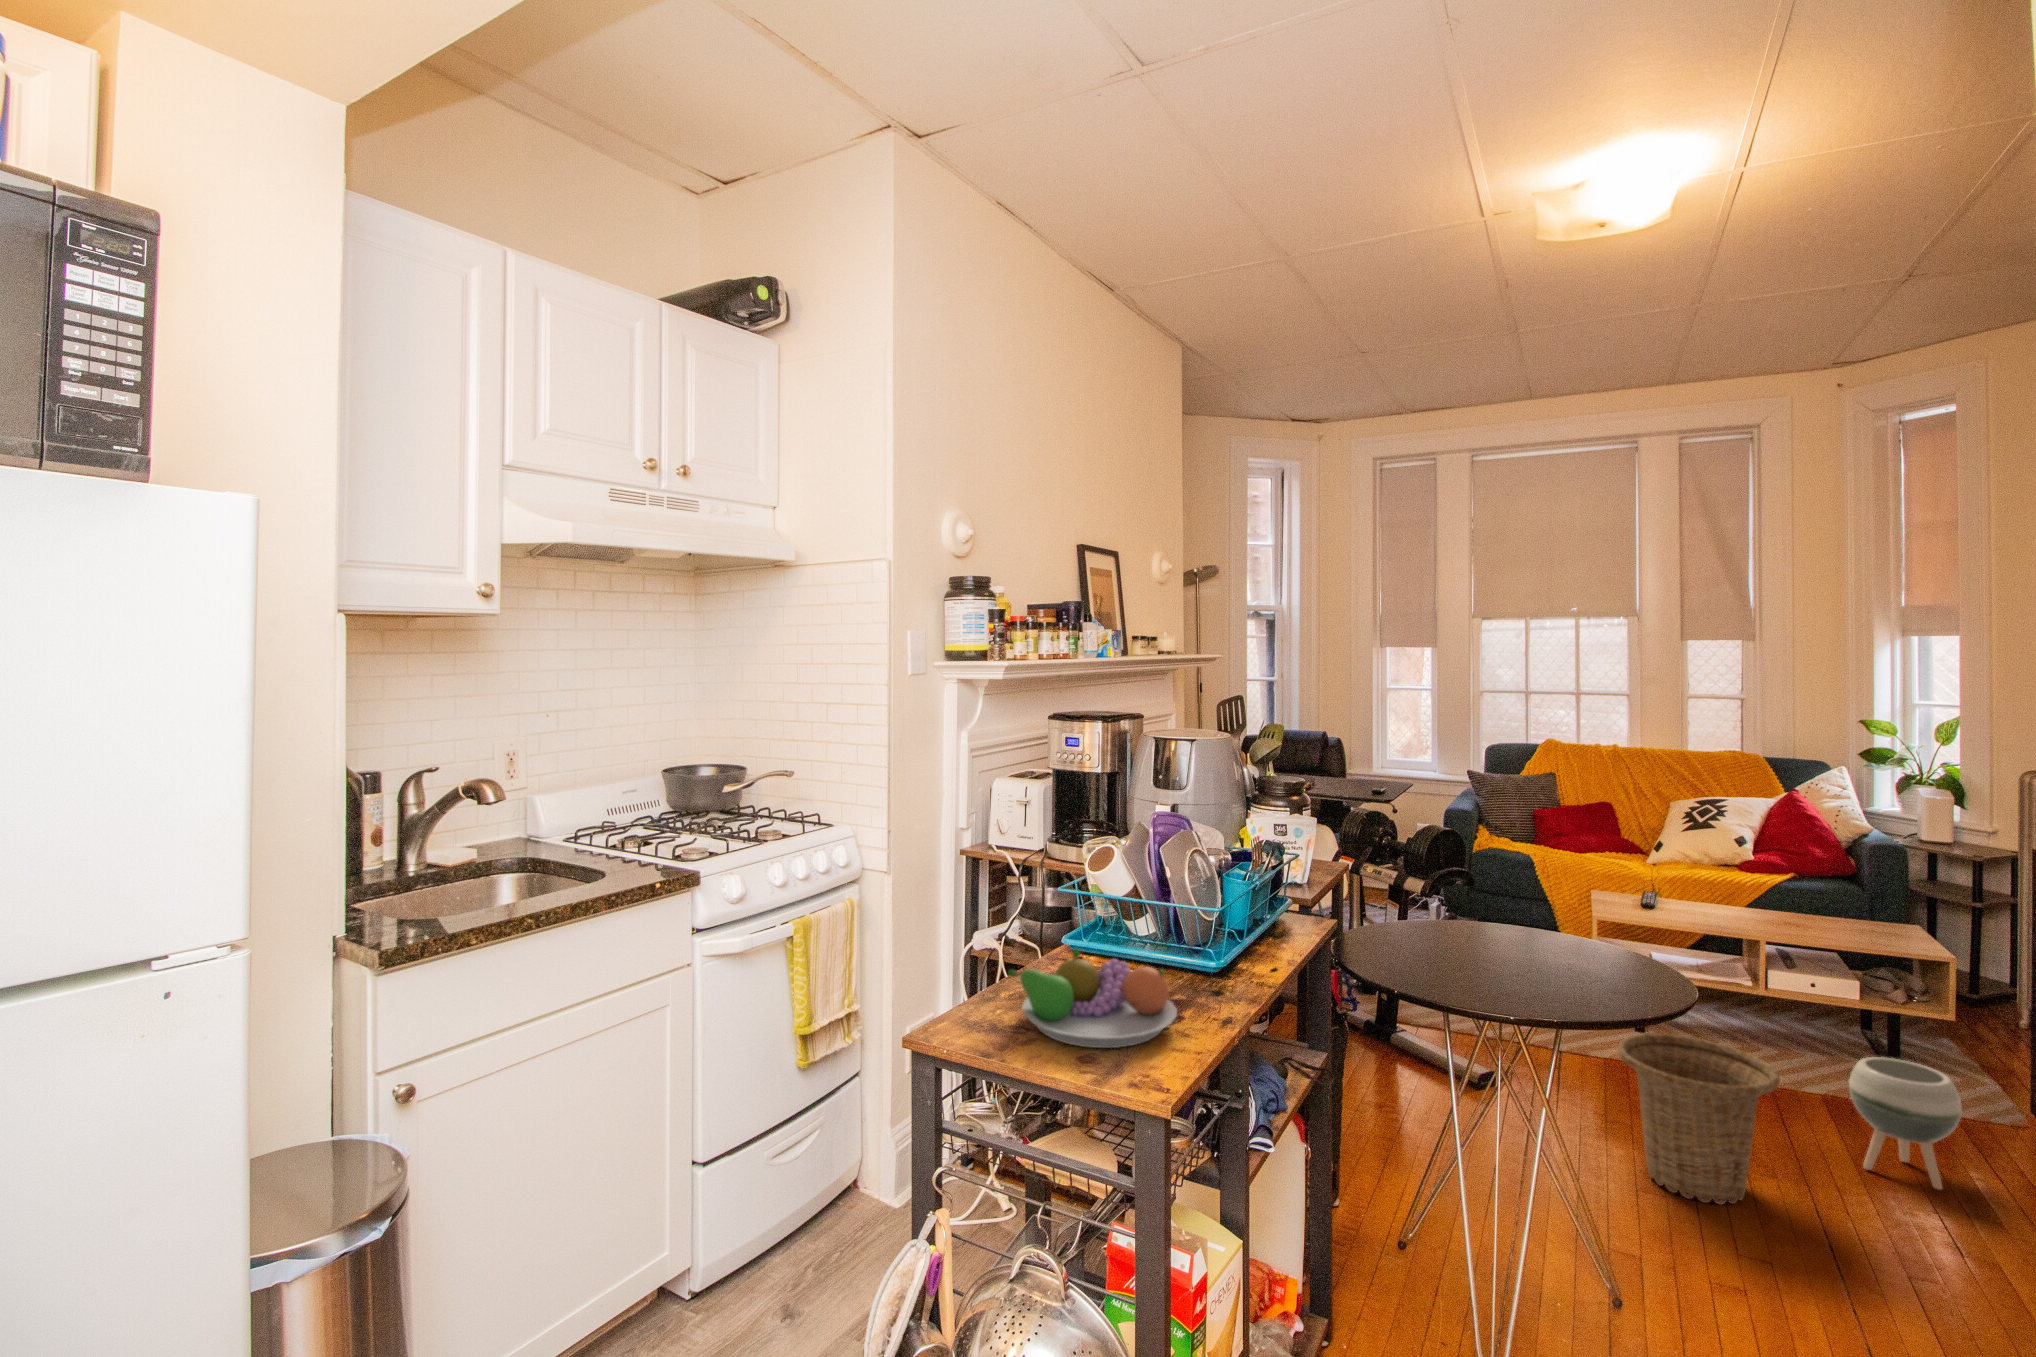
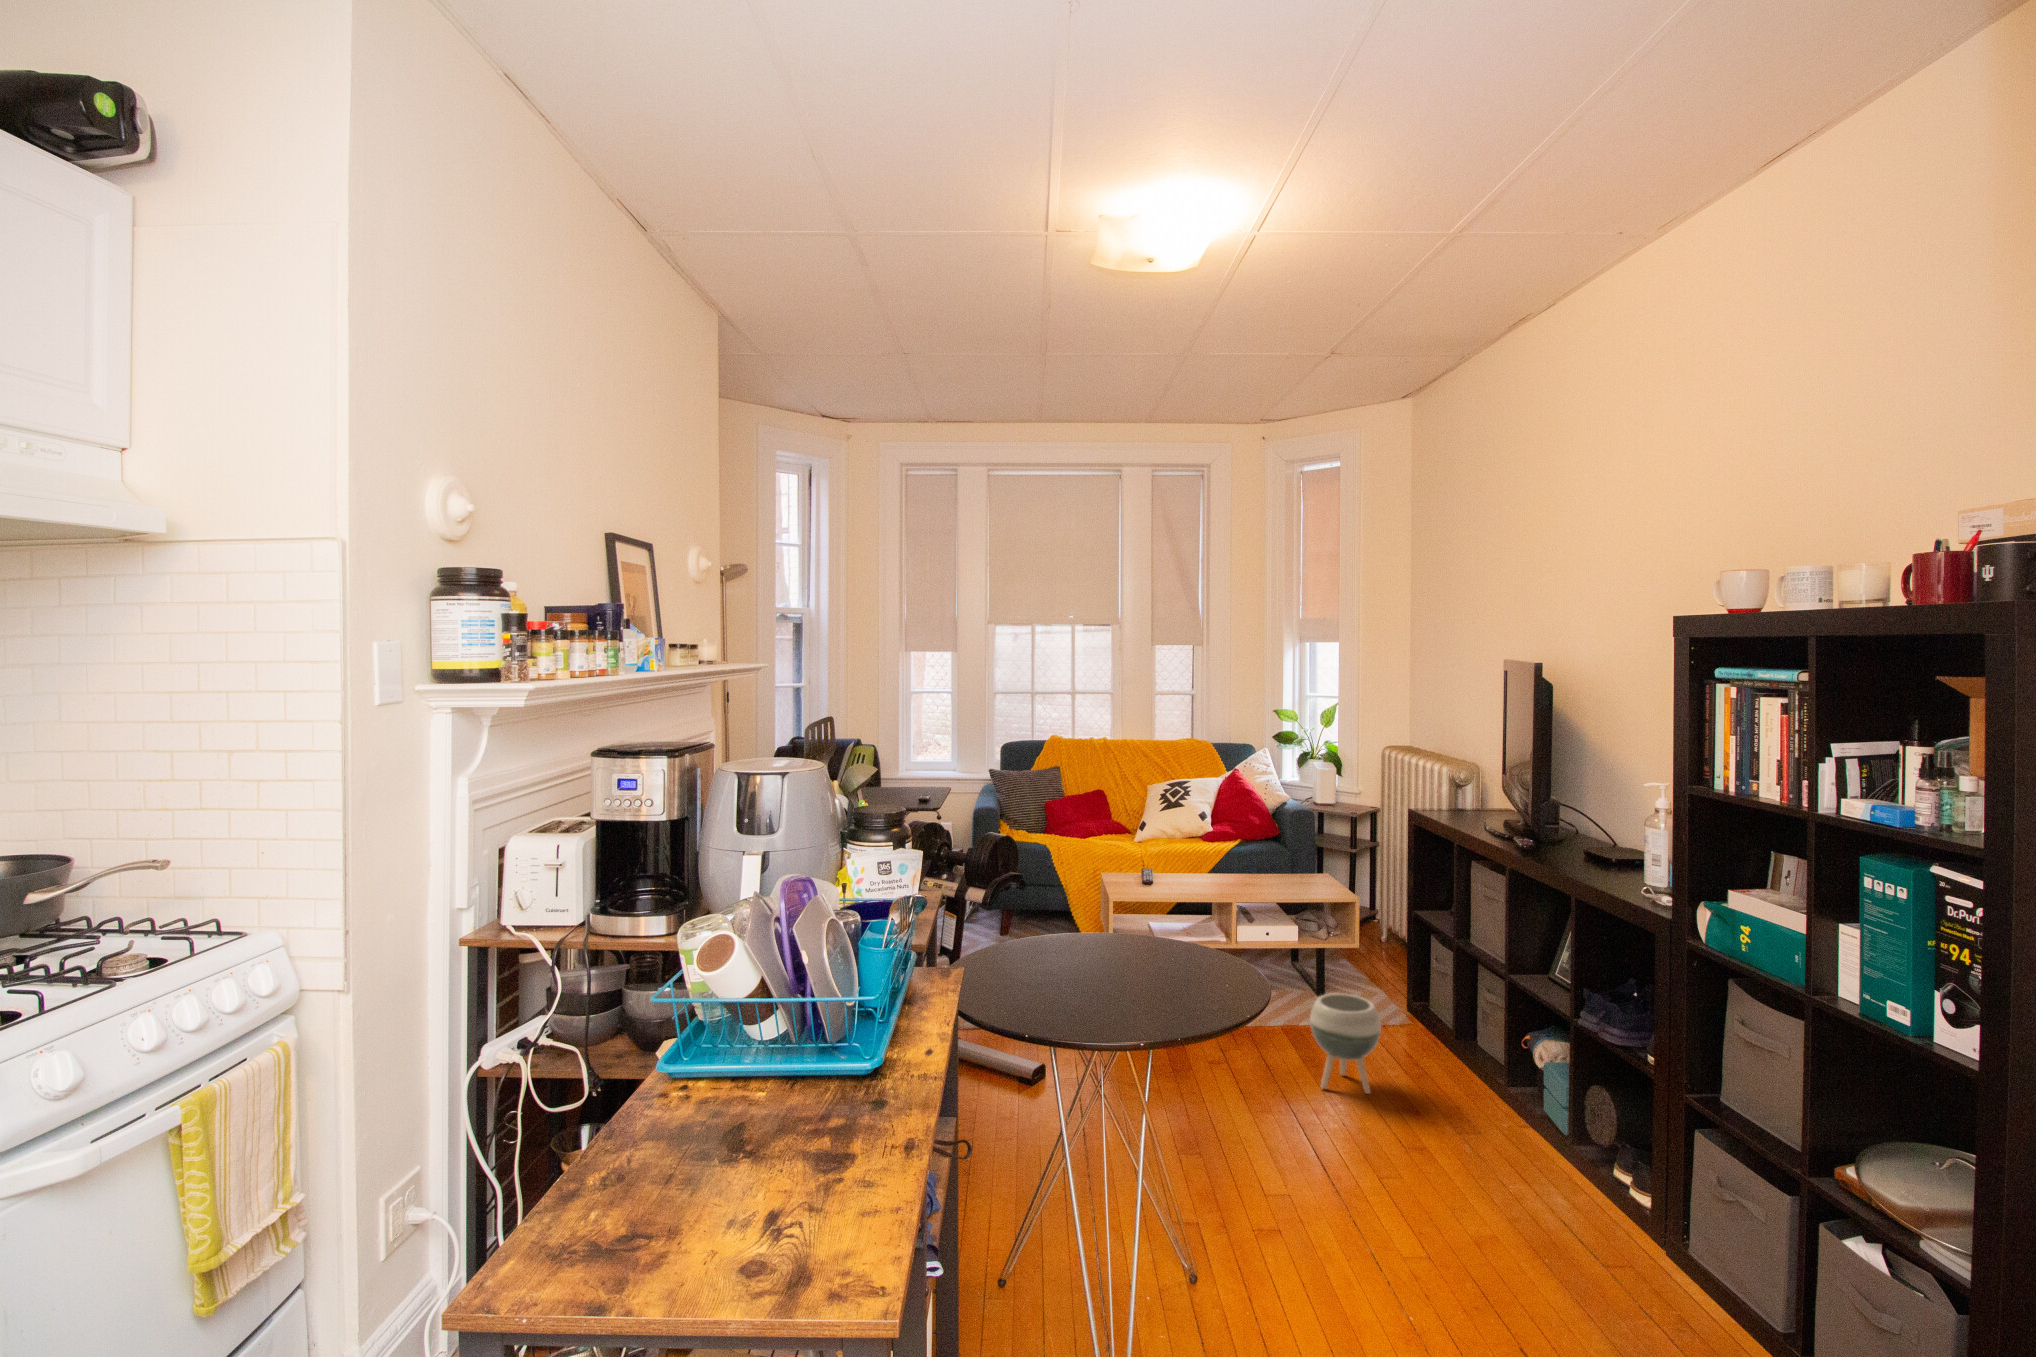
fruit bowl: present [1008,948,1177,1048] -> none [615,1093,856,1247]
basket: present [1618,1034,1780,1205] -> none [1159,1006,1279,1154]

